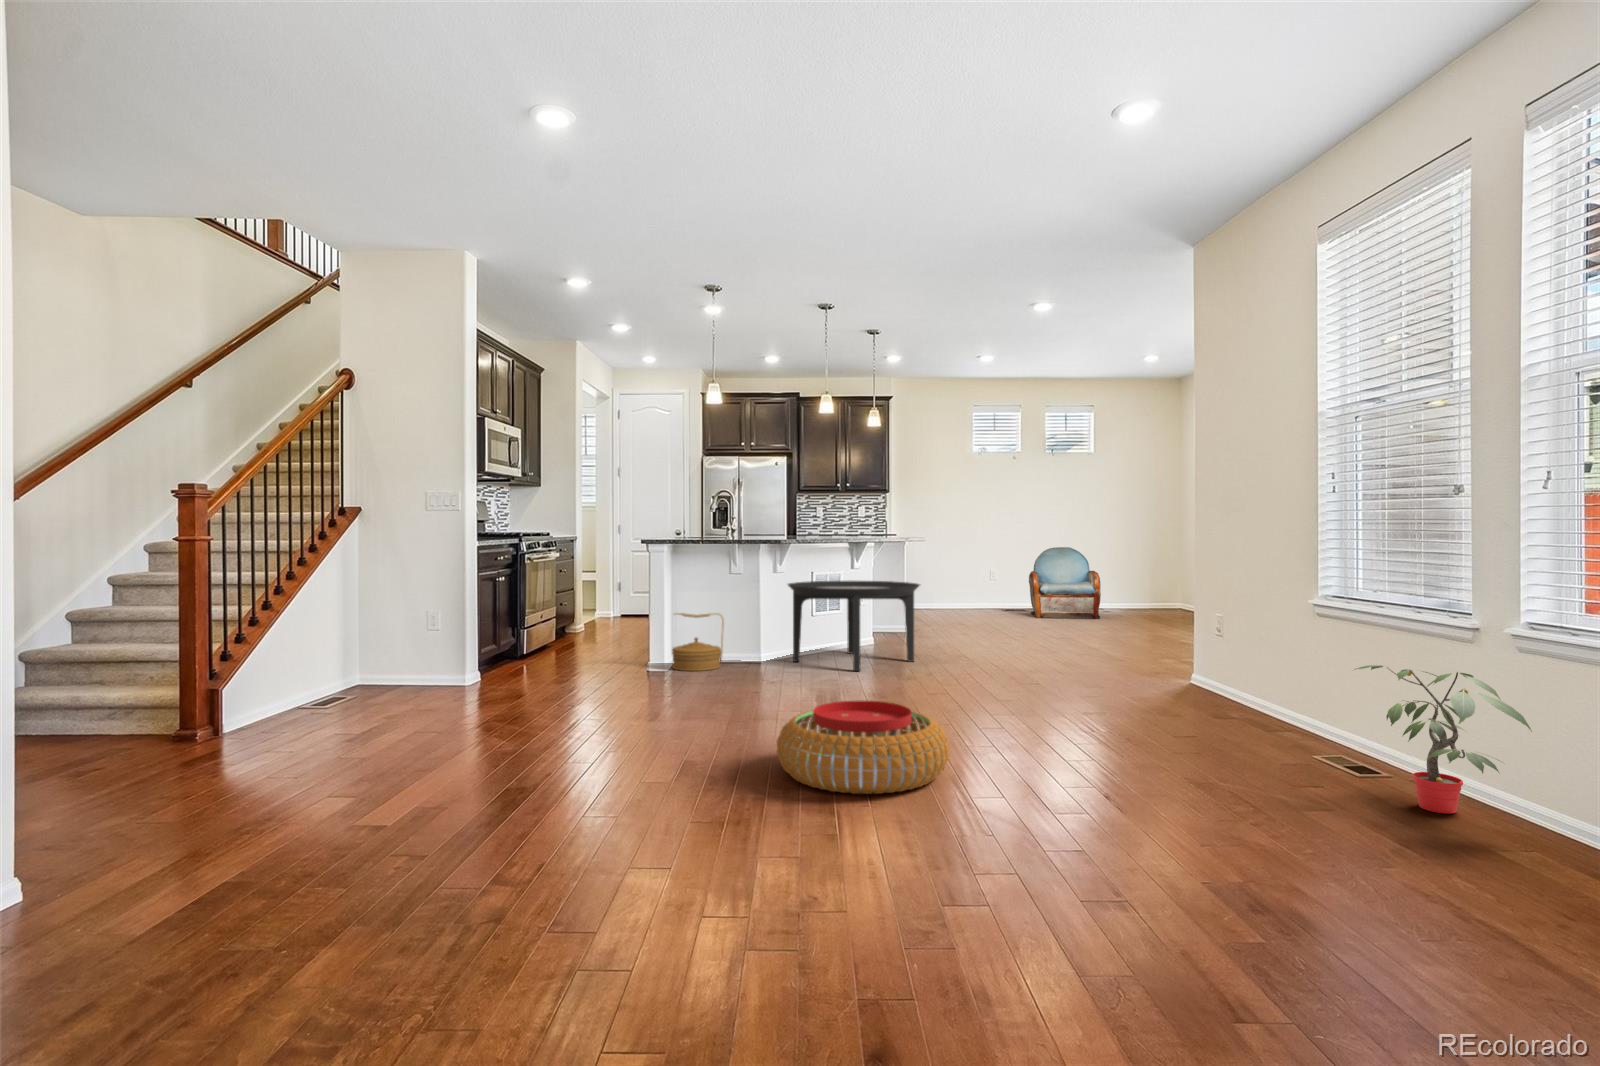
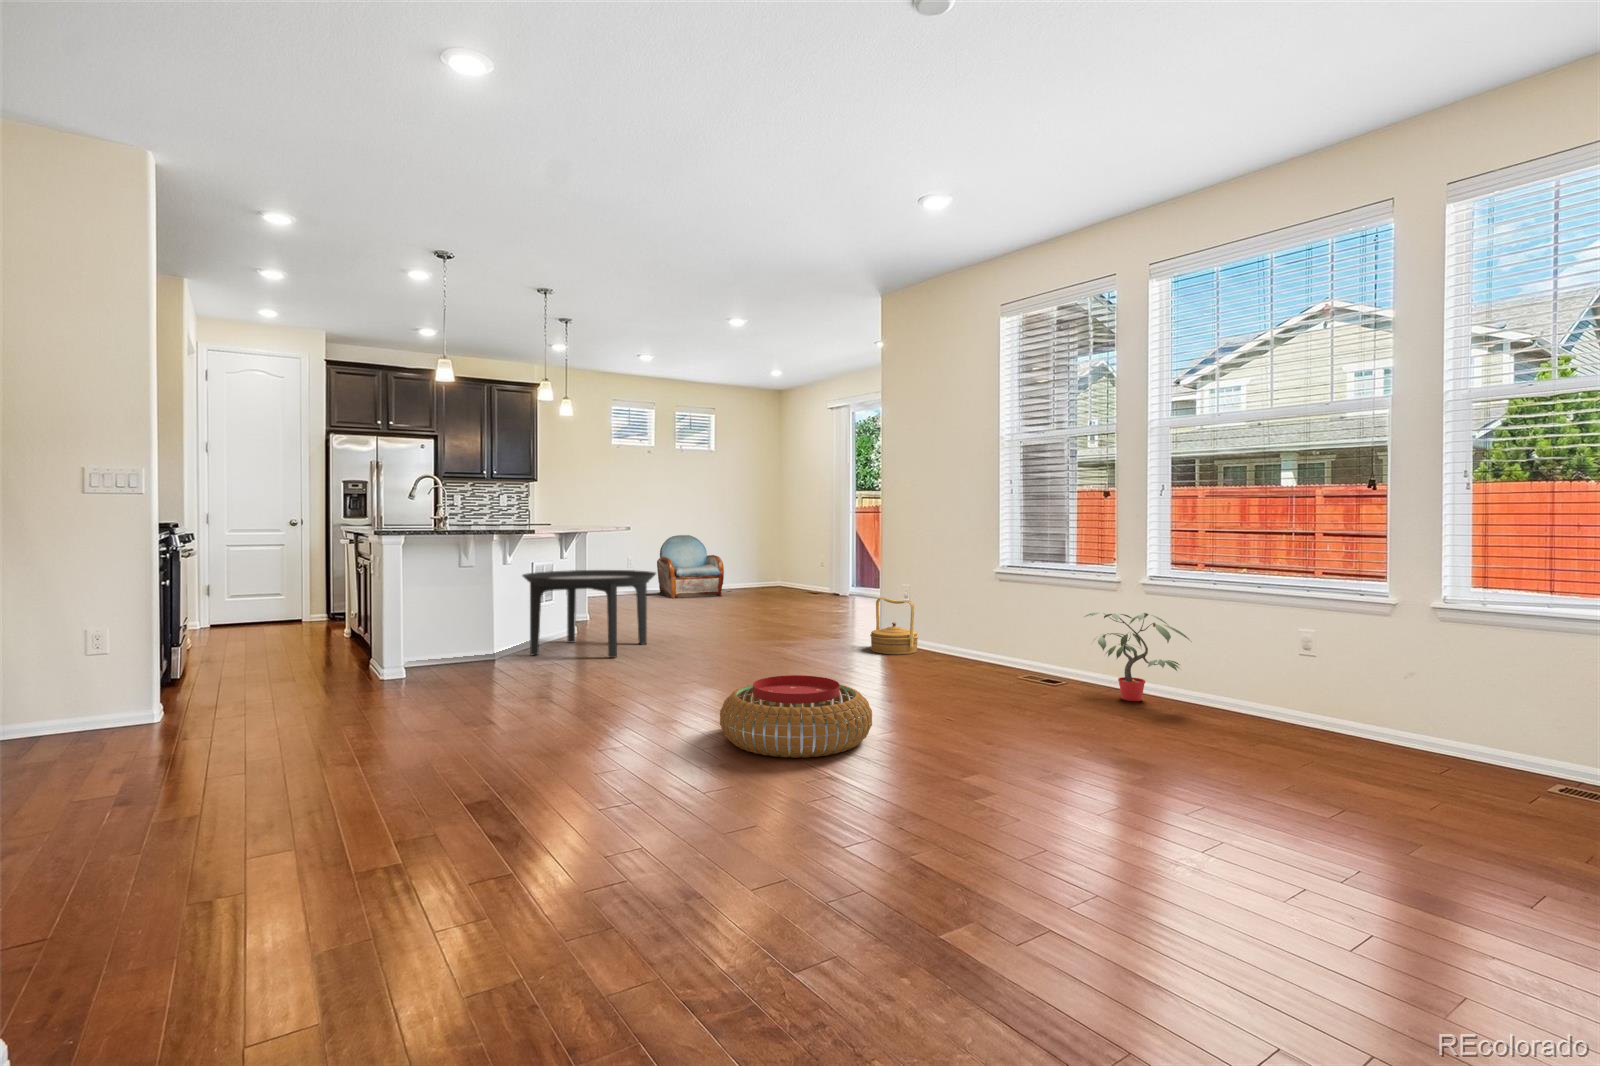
woven basket: present [672,613,724,671] -> present [870,598,918,654]

